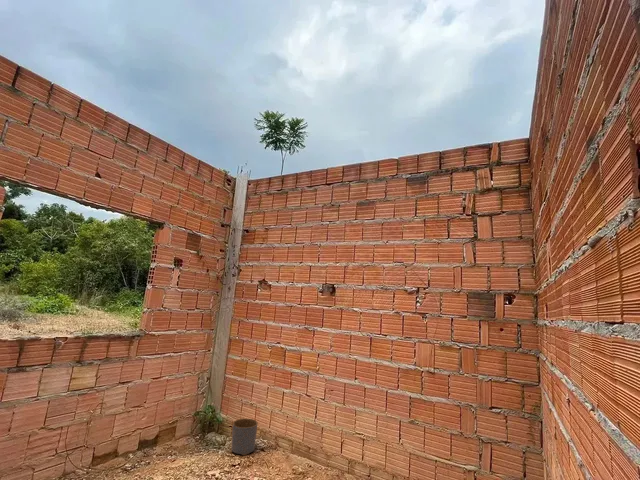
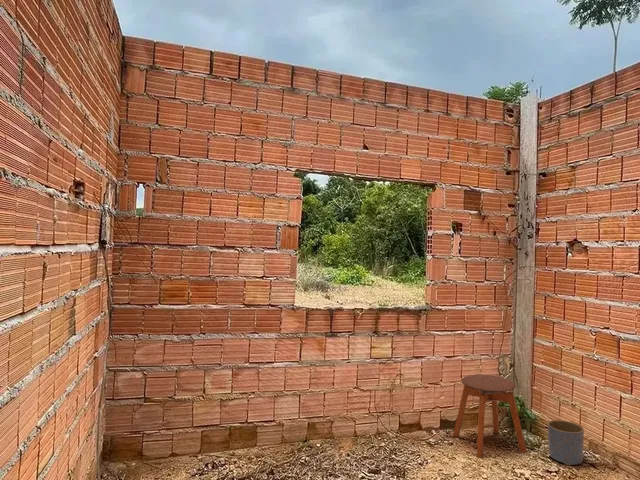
stool: none [150,391,215,470] -> present [453,374,527,458]

